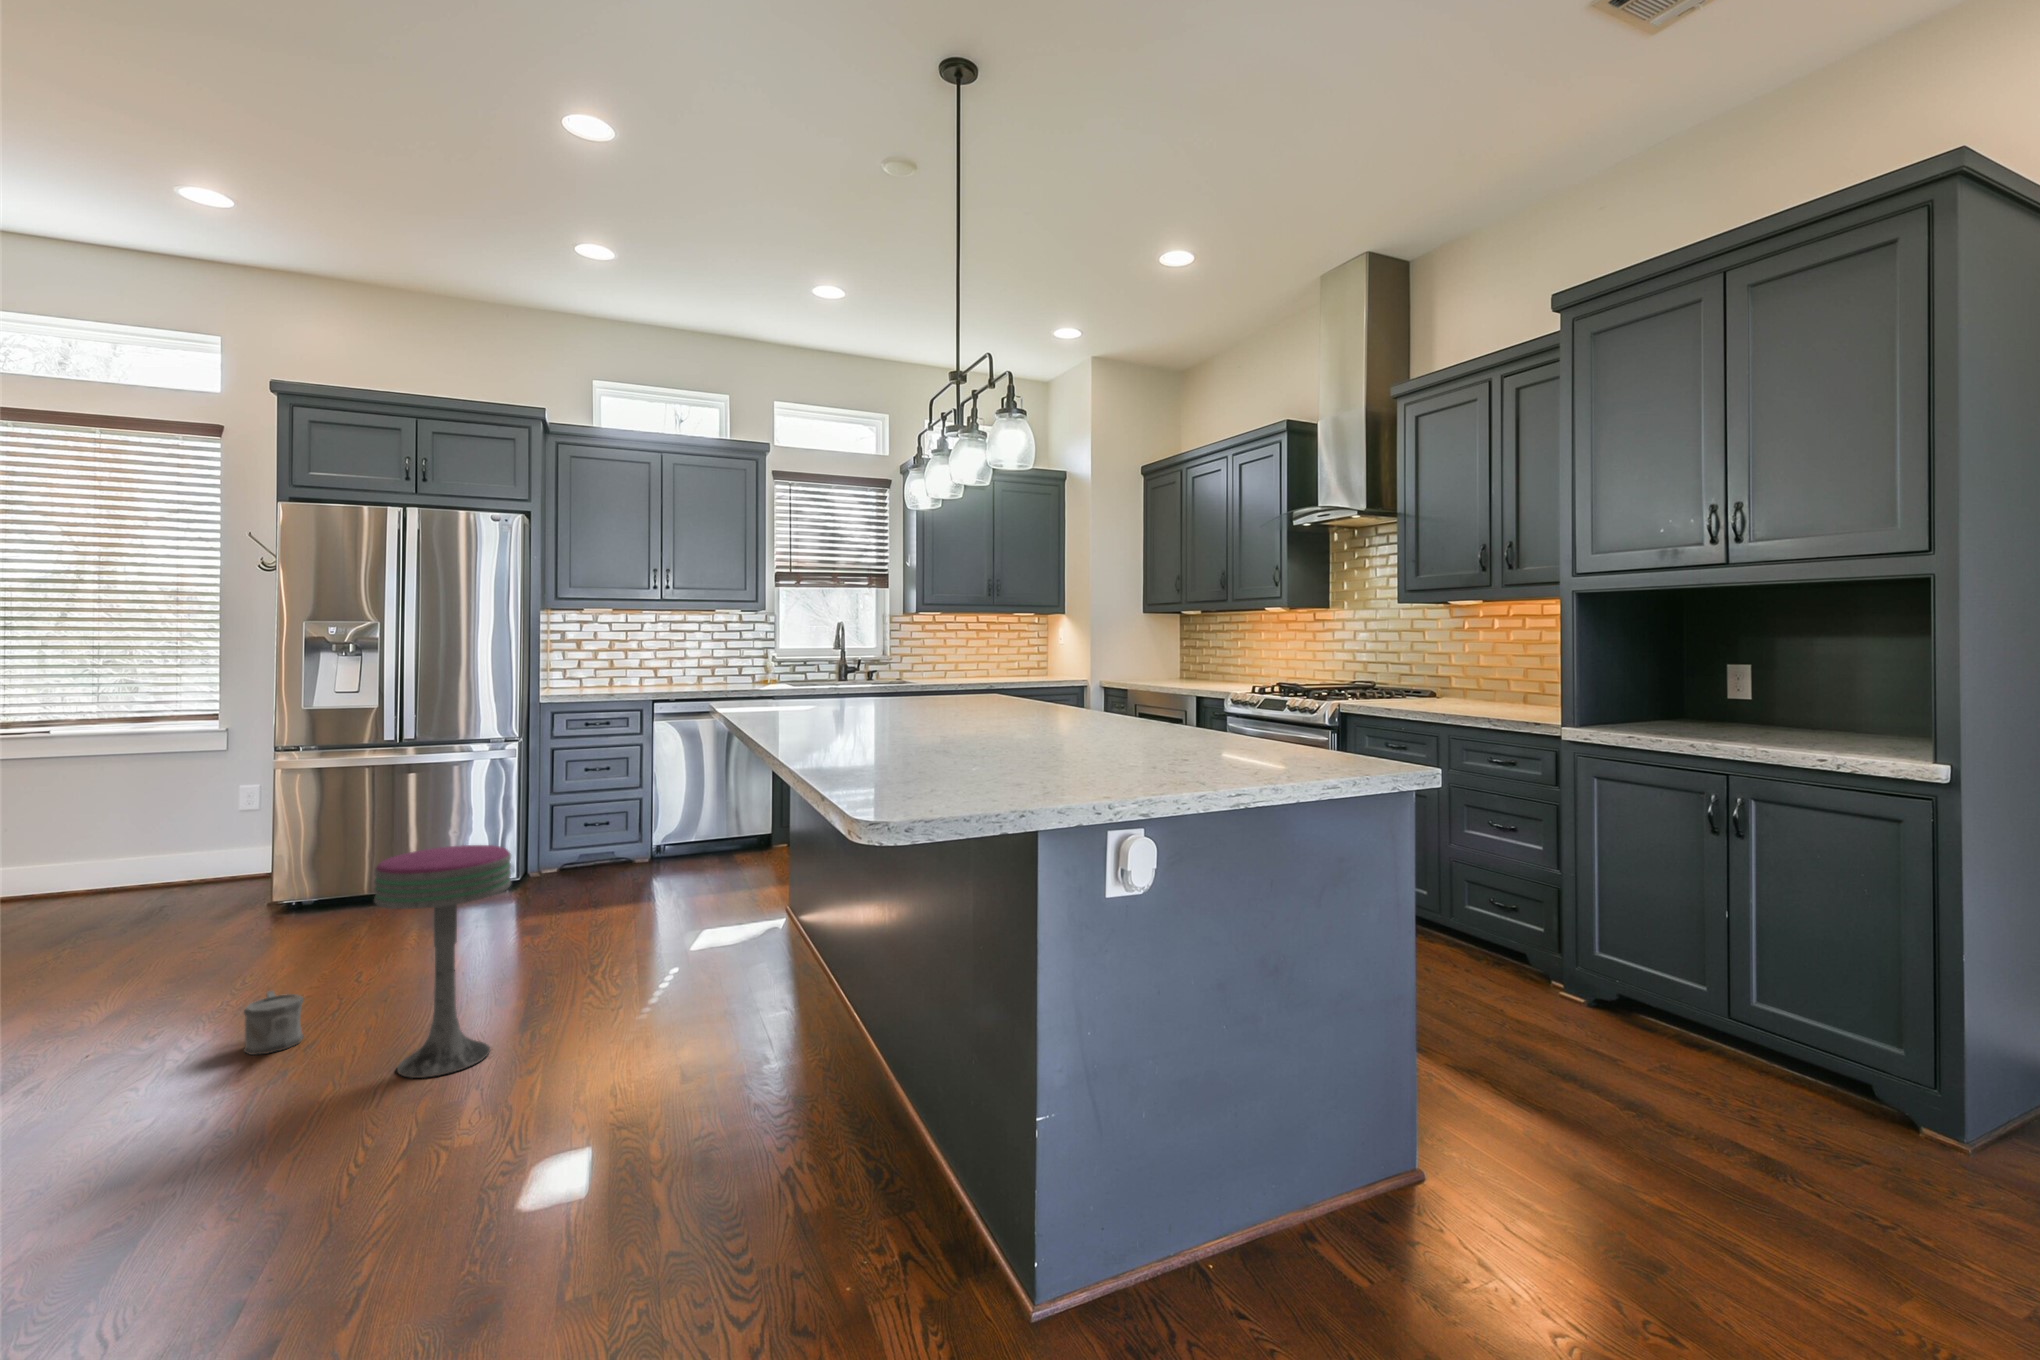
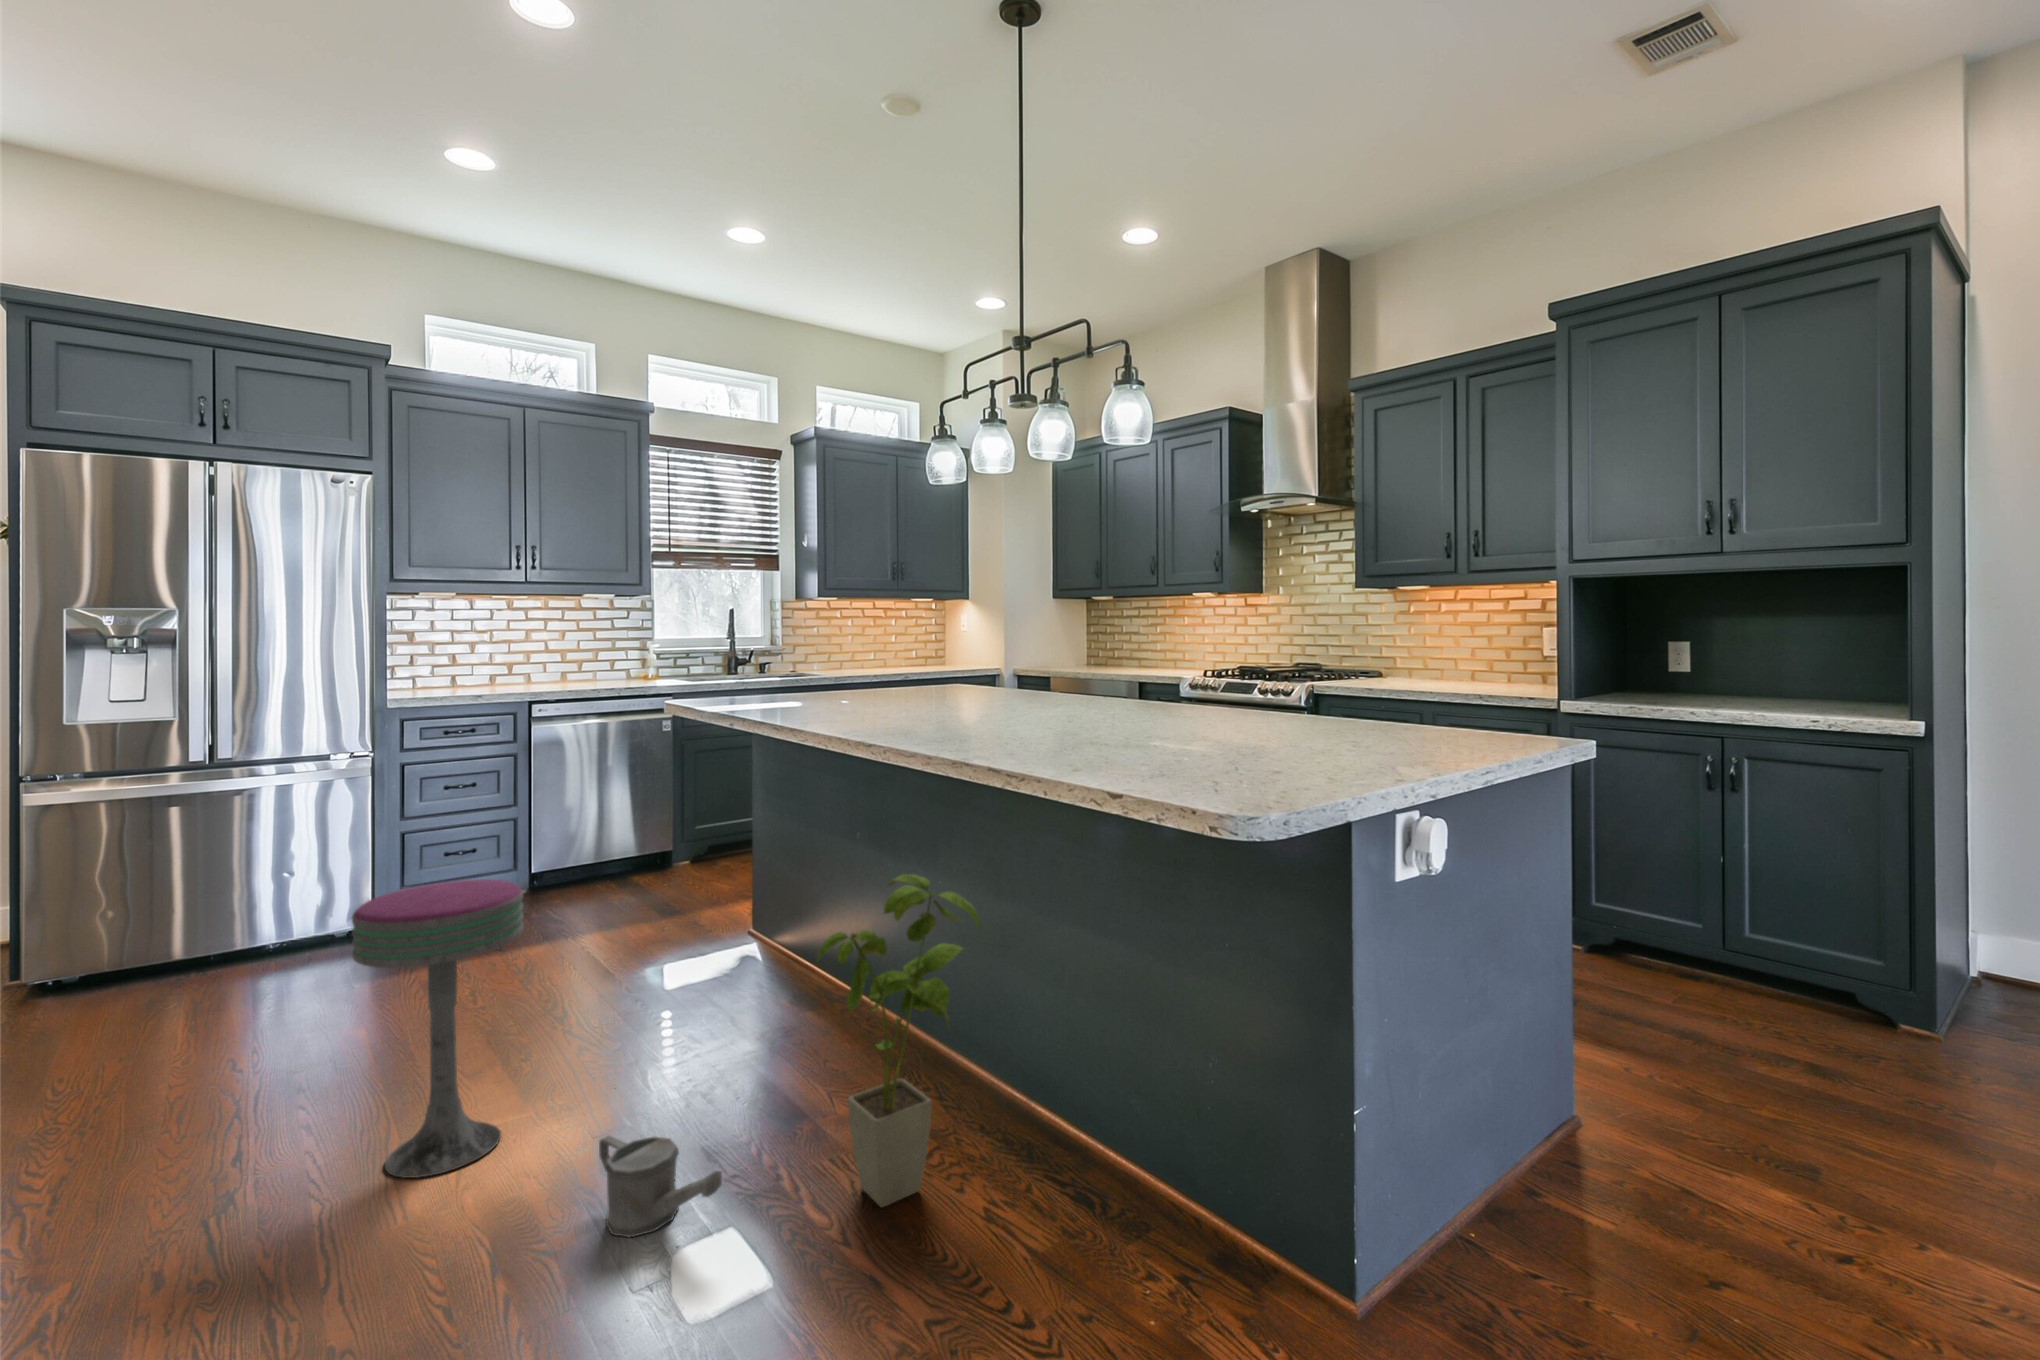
house plant: none [670,862,823,1153] -> present [817,874,981,1207]
watering can: present [244,991,304,1055] -> present [599,1136,722,1237]

